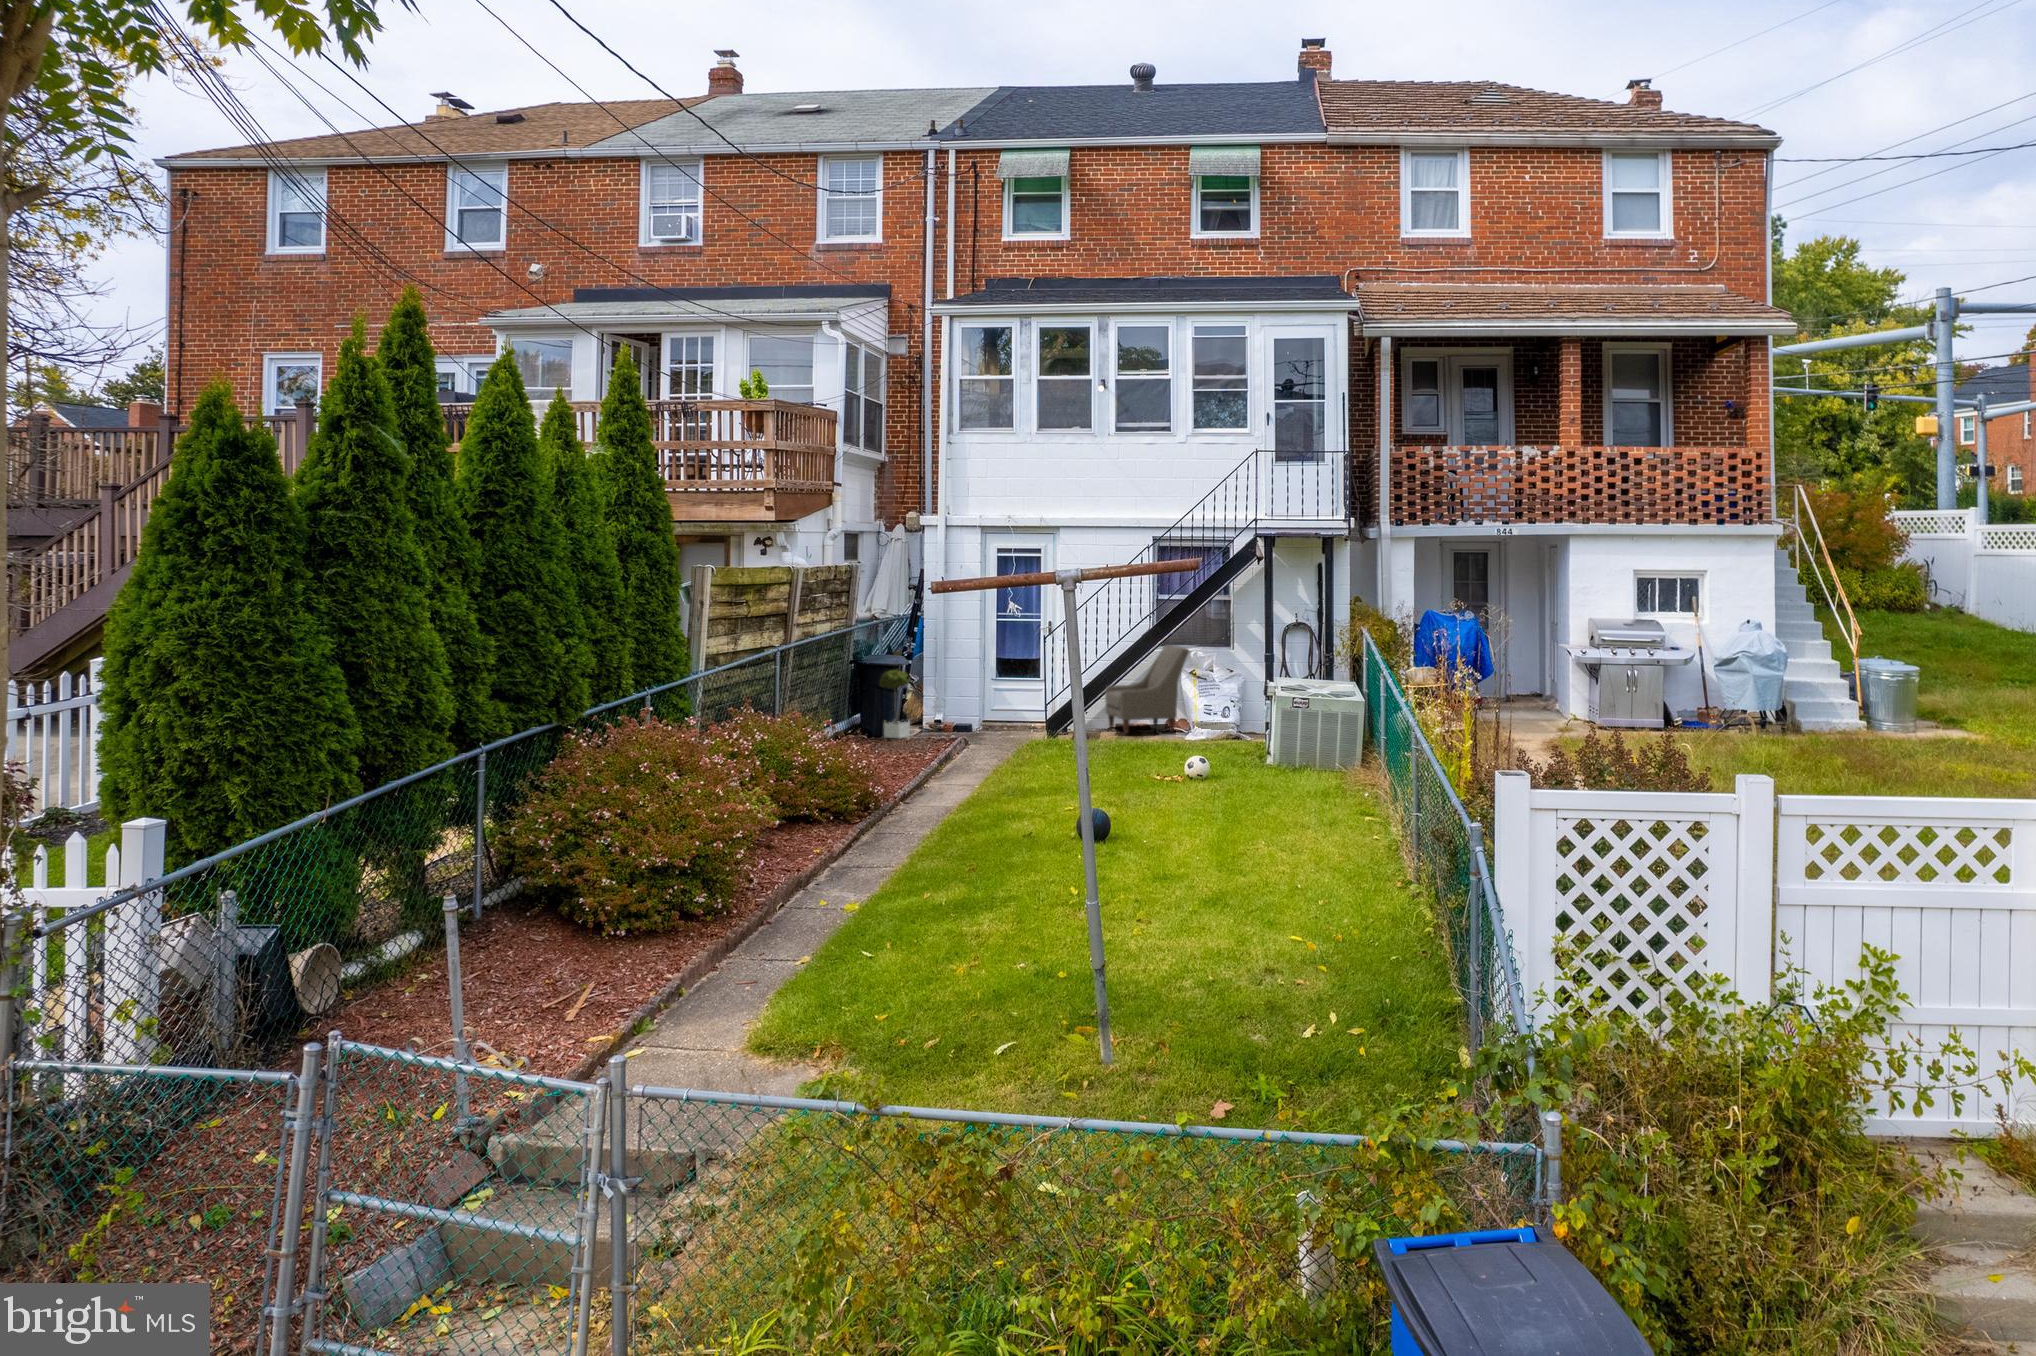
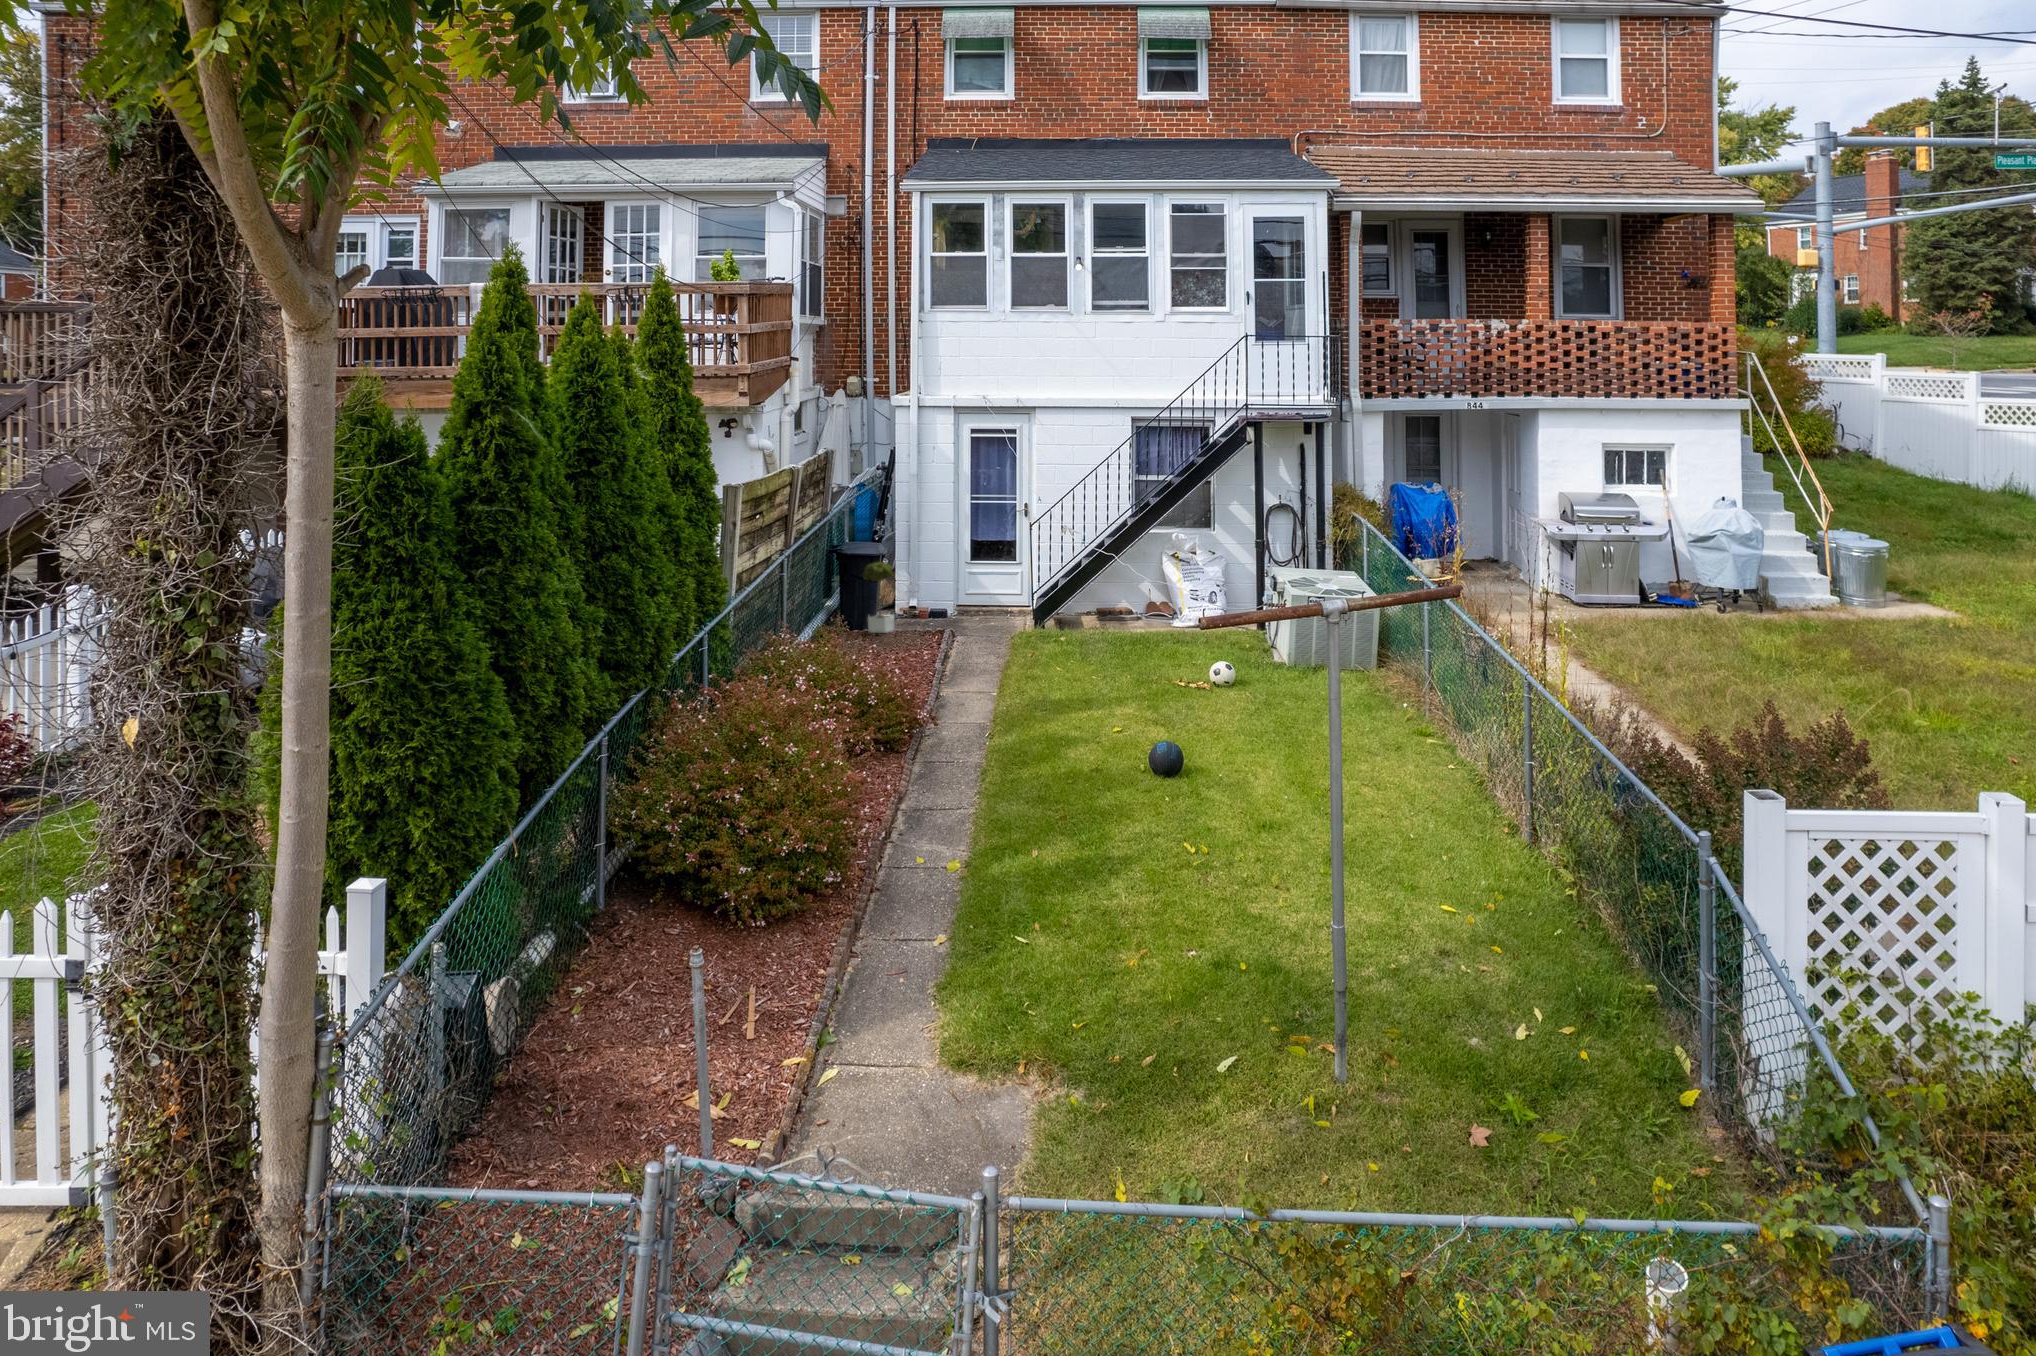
chair: present [1105,644,1189,734] -> none [1092,529,1182,622]

